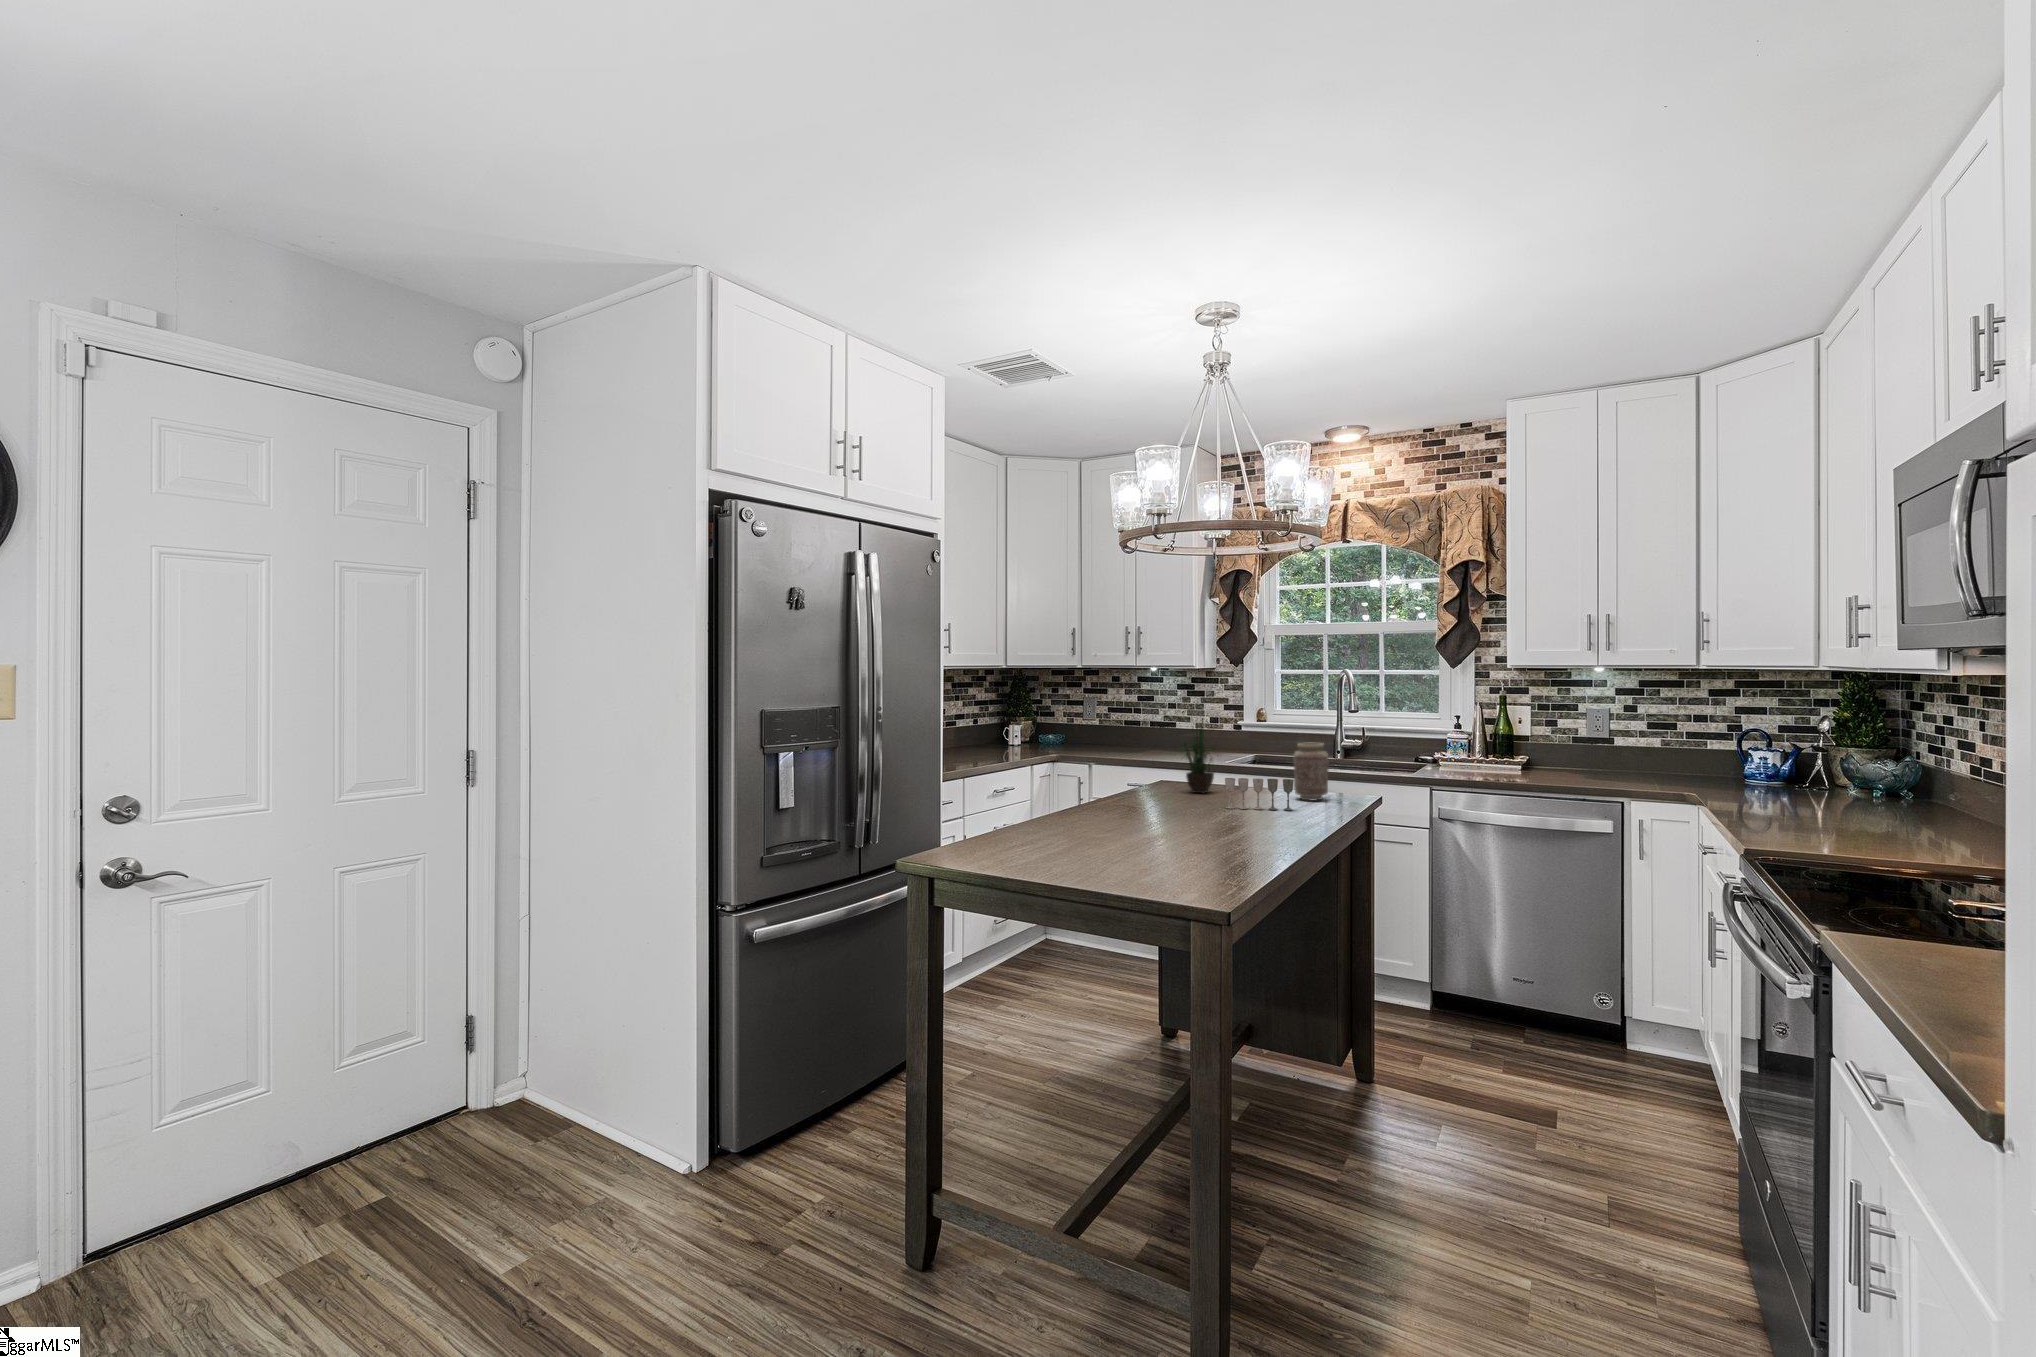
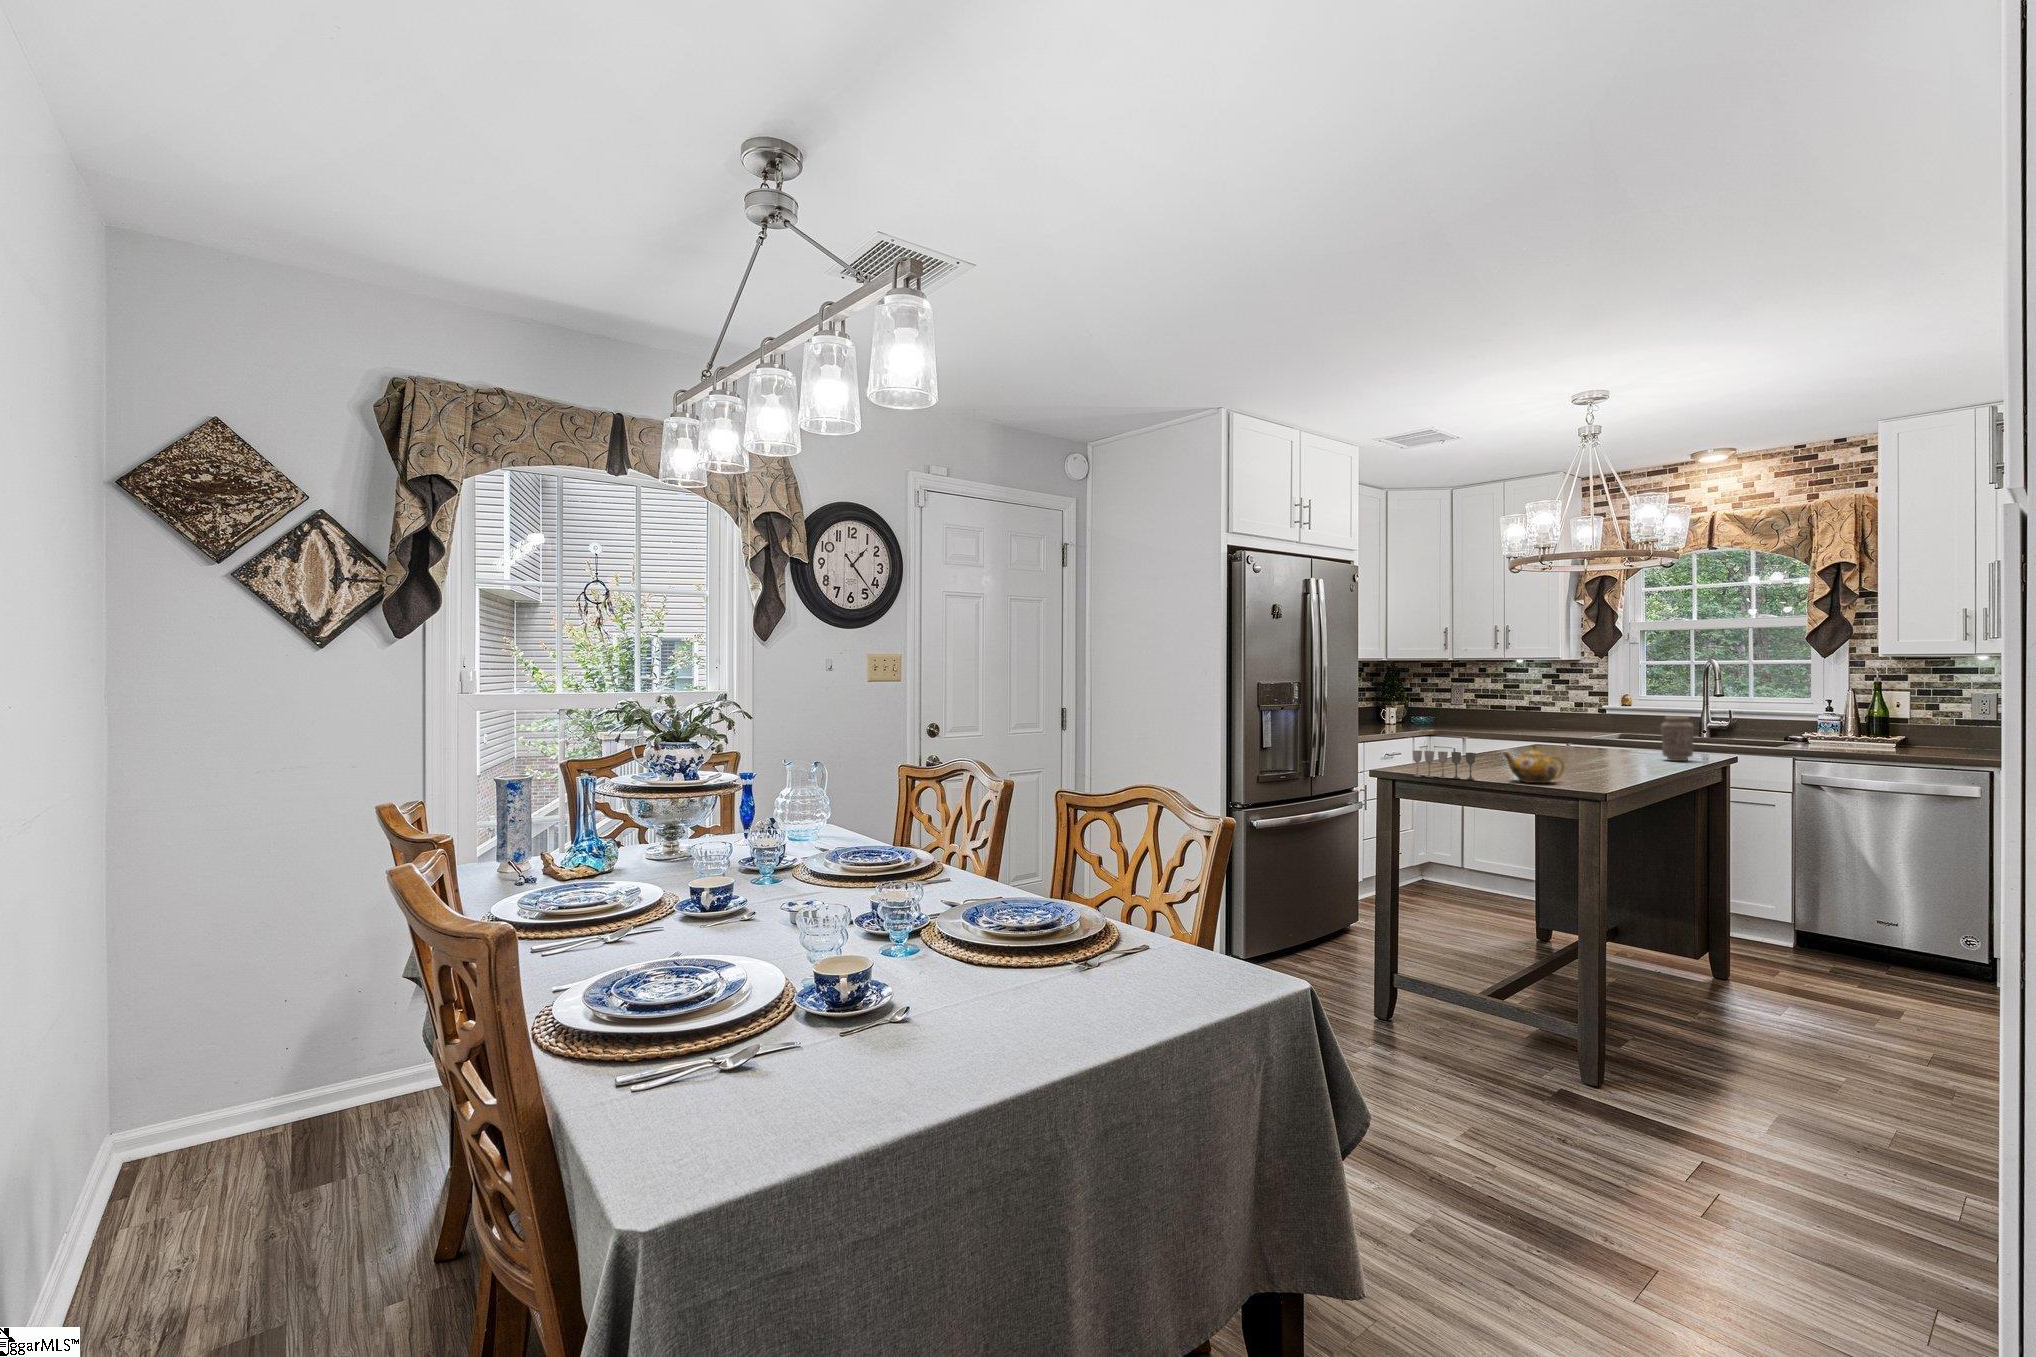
potted plant: present [1182,718,1214,793] -> none [1551,681,1597,755]
wine glass: present [1225,778,1294,810] -> present [1413,751,1475,779]
teapot: none [1081,804,1168,862] -> present [1503,746,1565,783]

